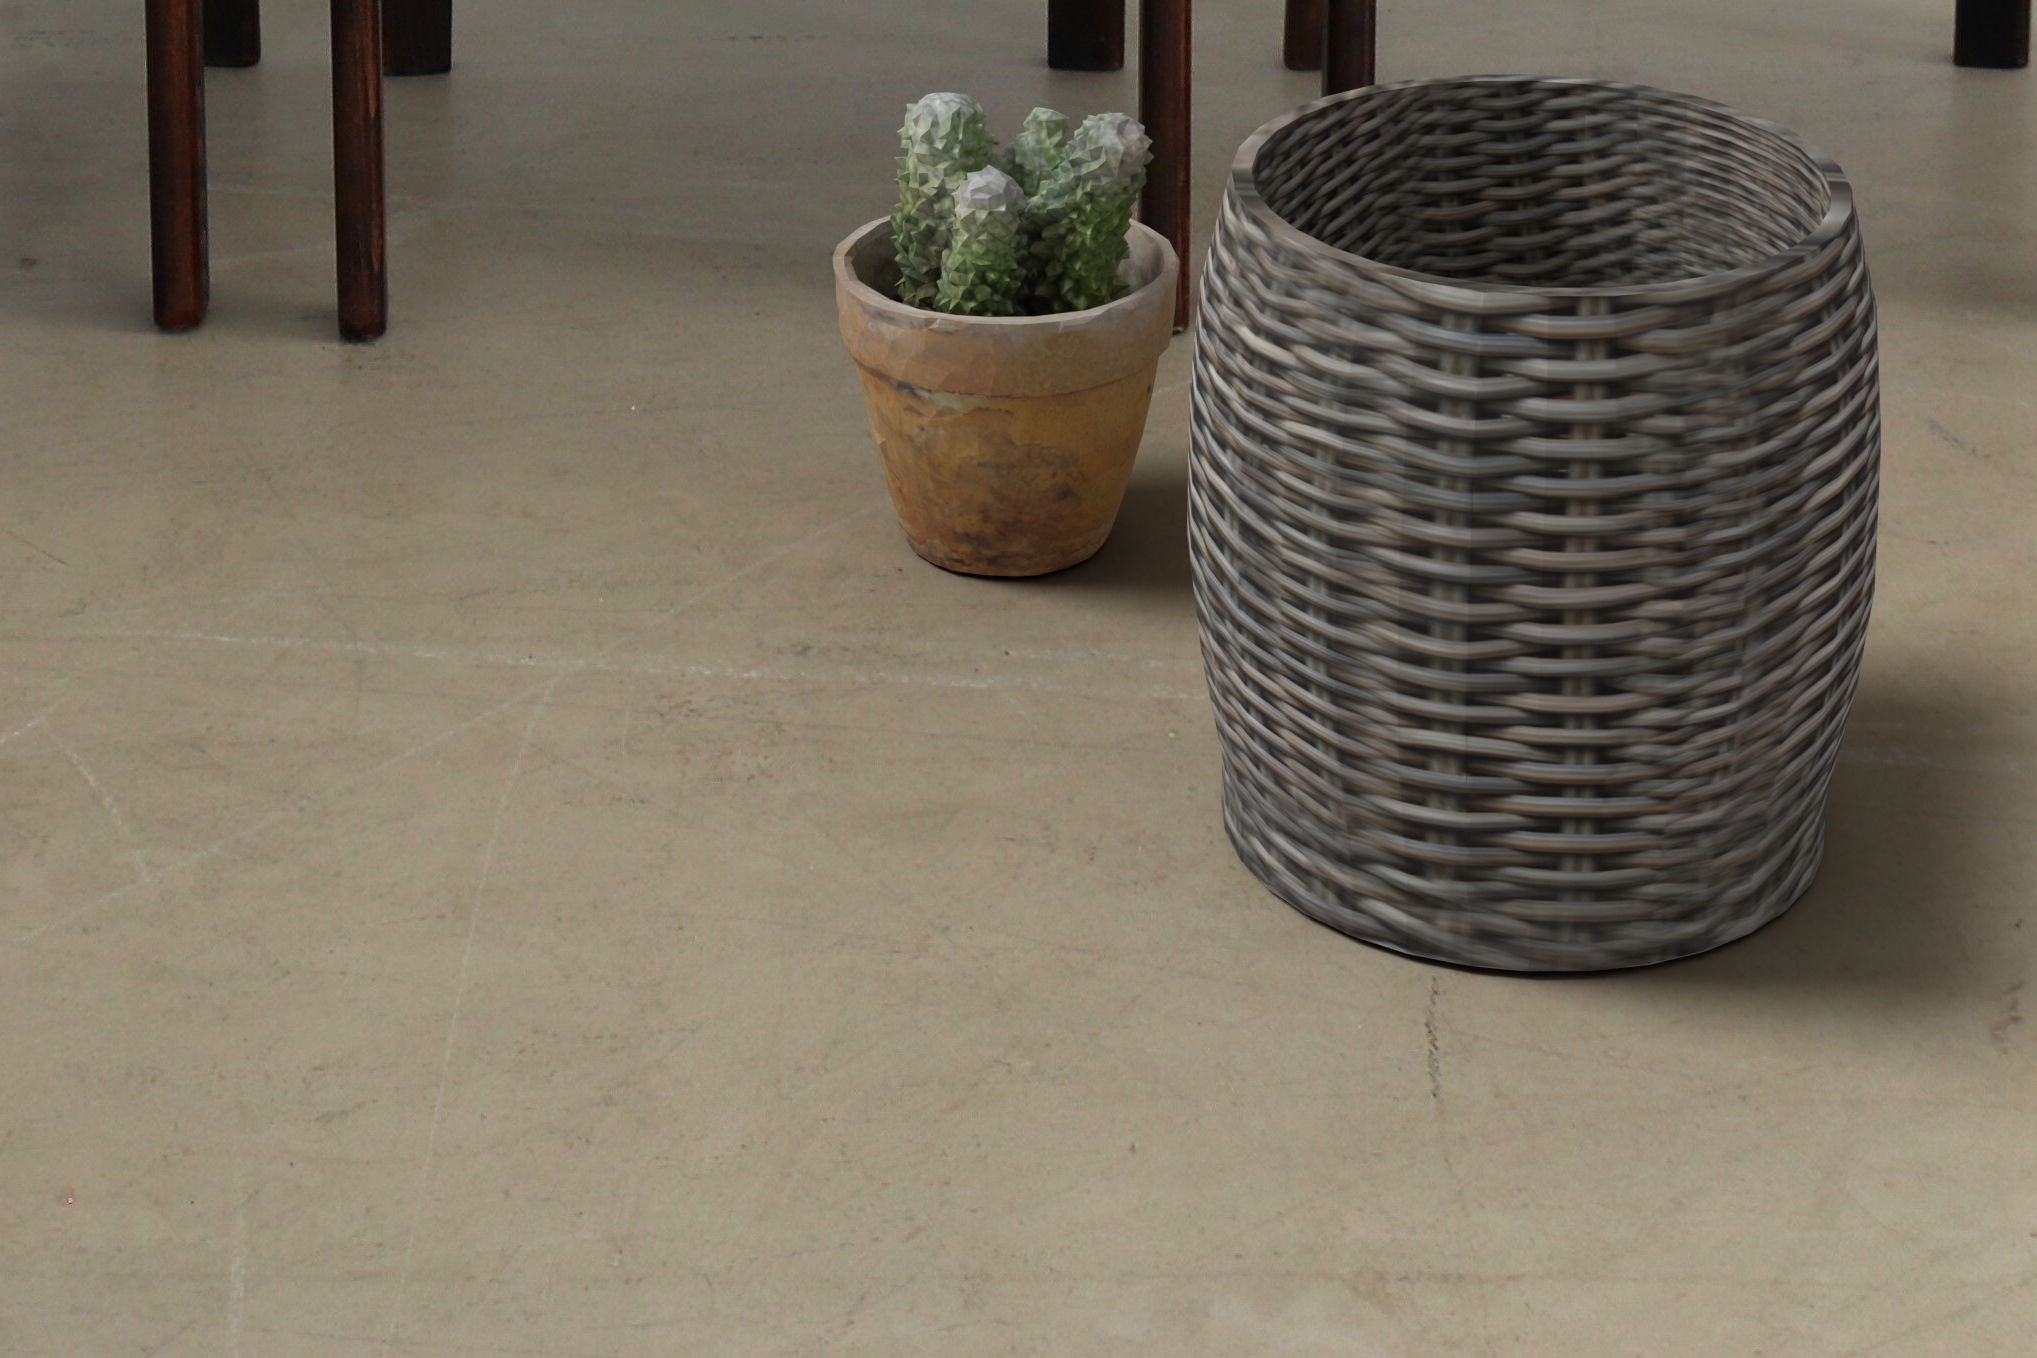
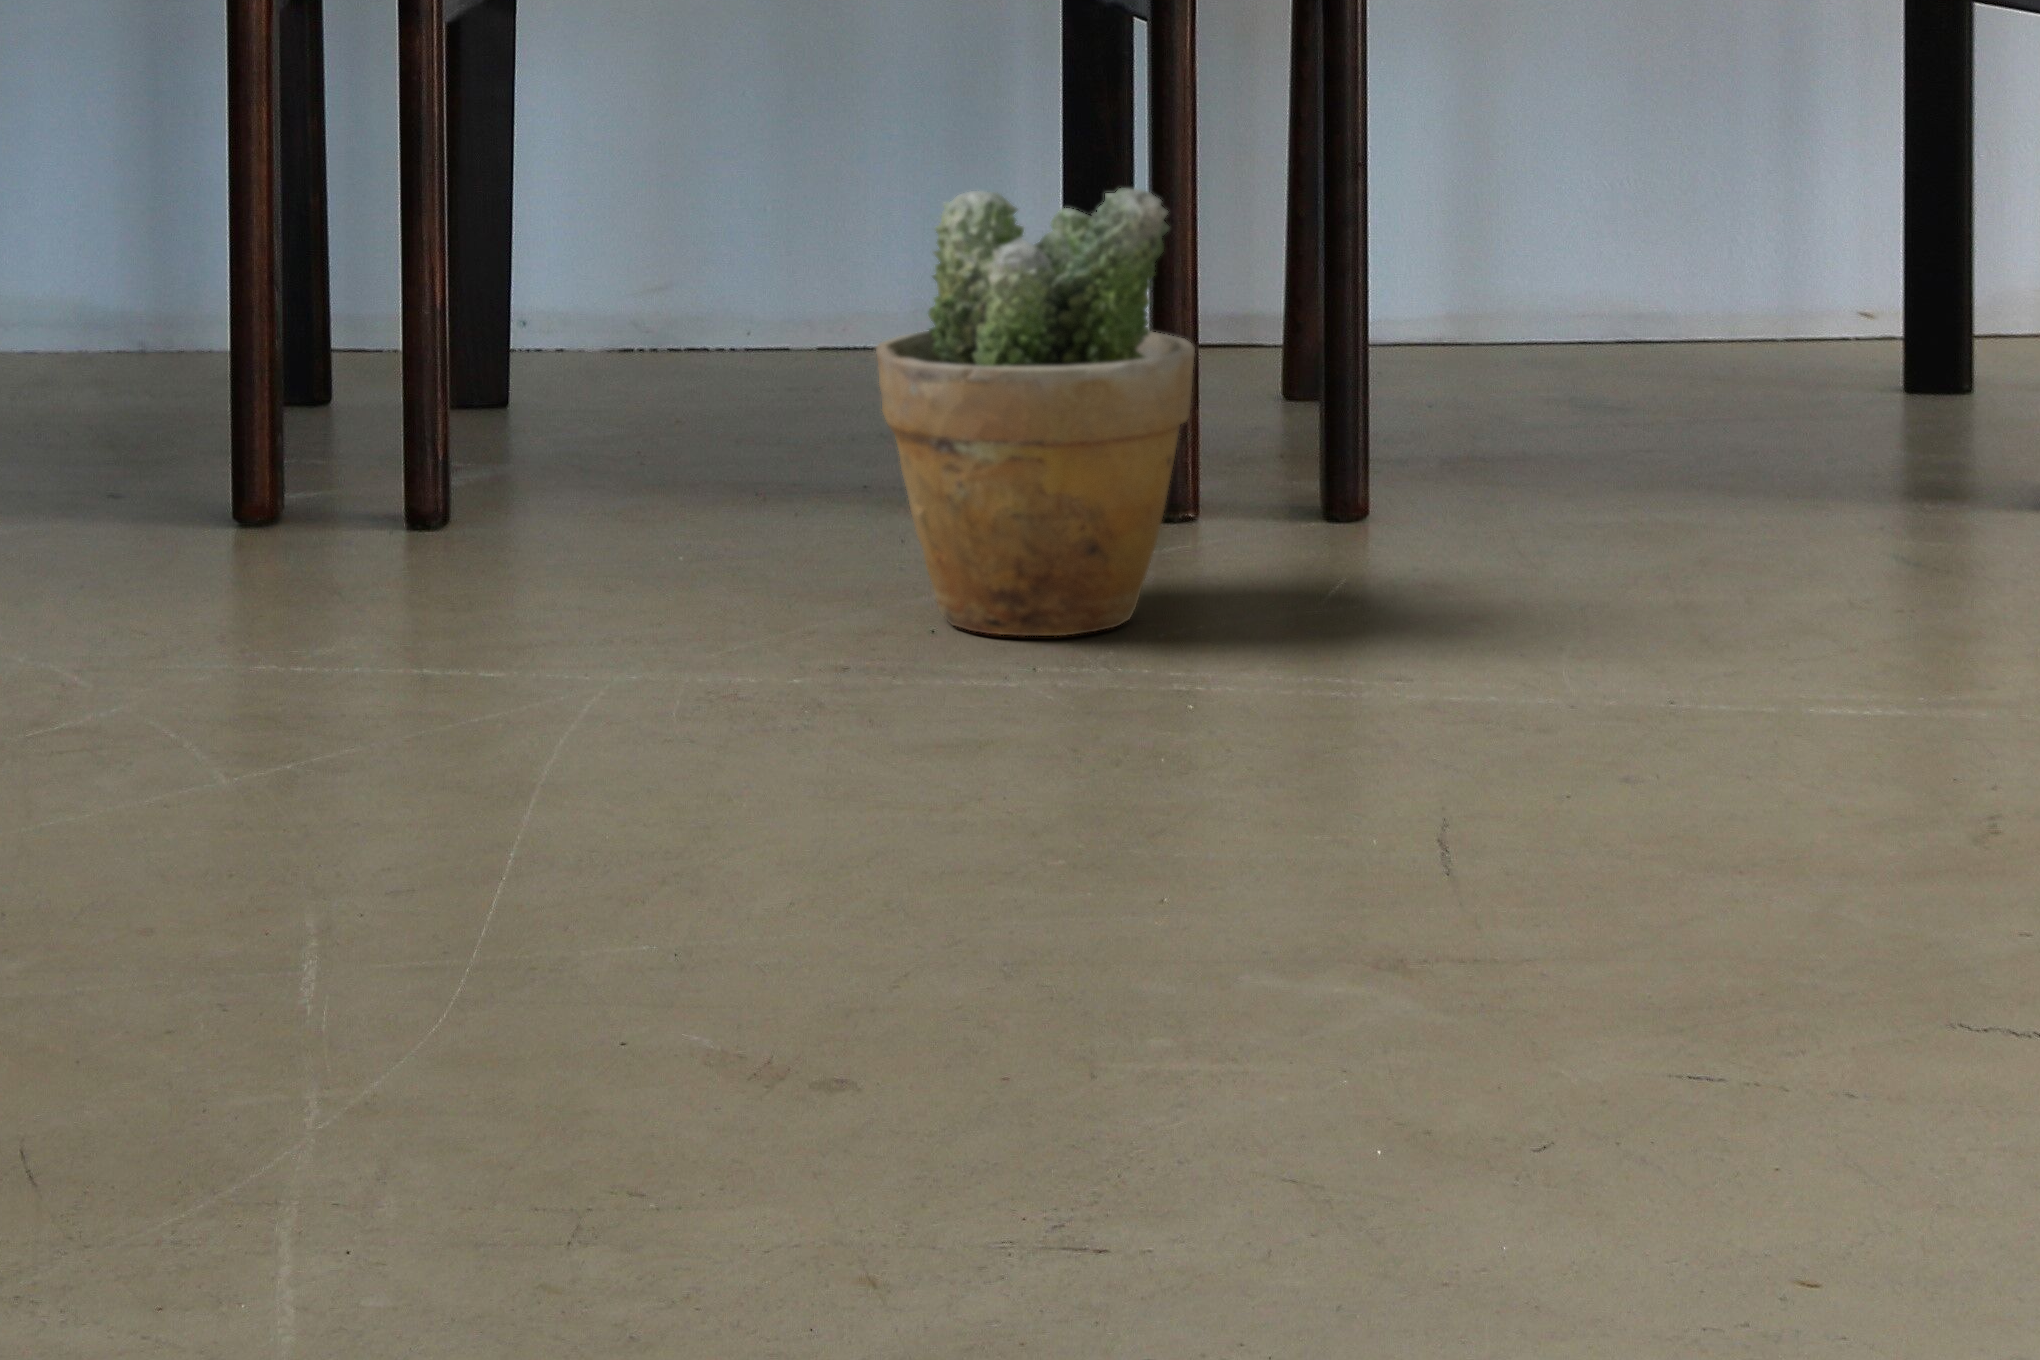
woven basket: present [1187,74,1881,971] -> none [1208,96,1834,816]

